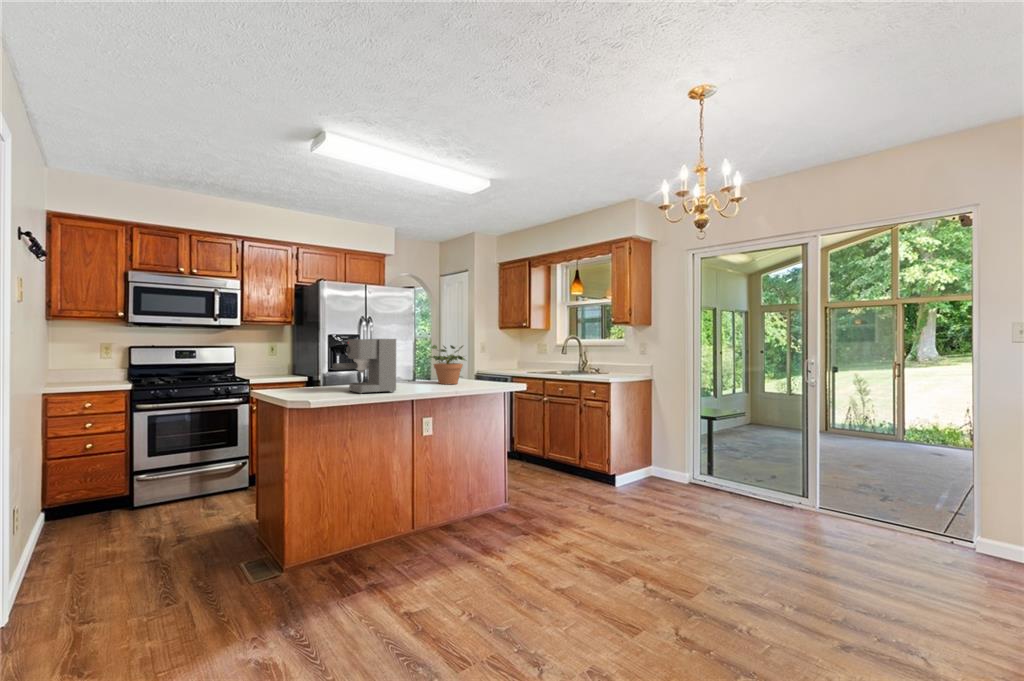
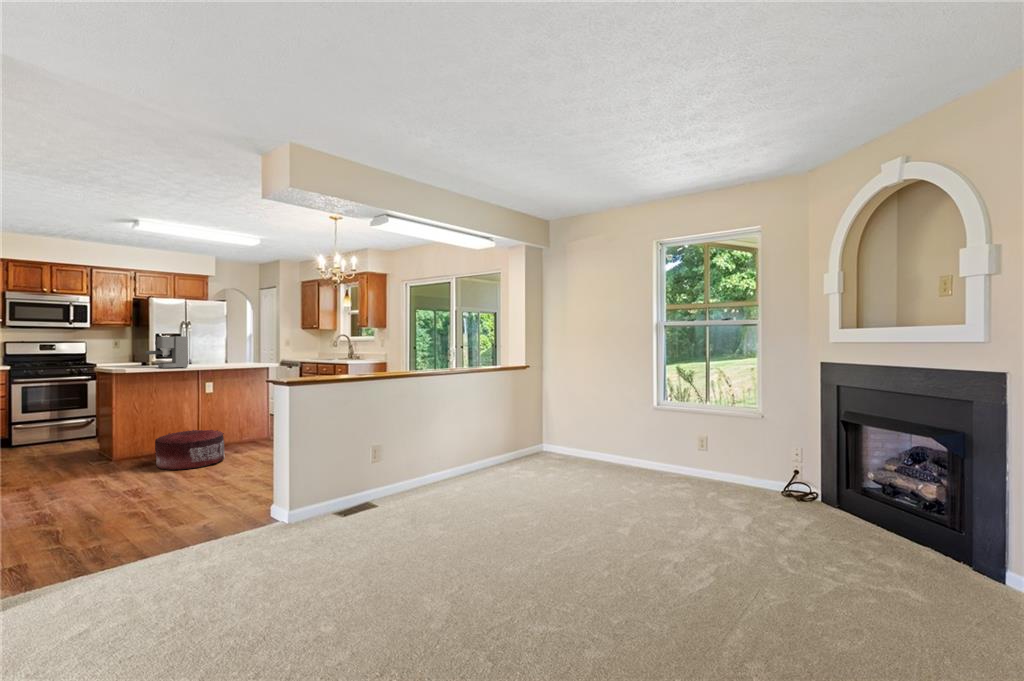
potted plant: present [429,345,465,384] -> none [221,340,253,366]
pouf: none [372,514,492,625] -> present [155,430,225,470]

